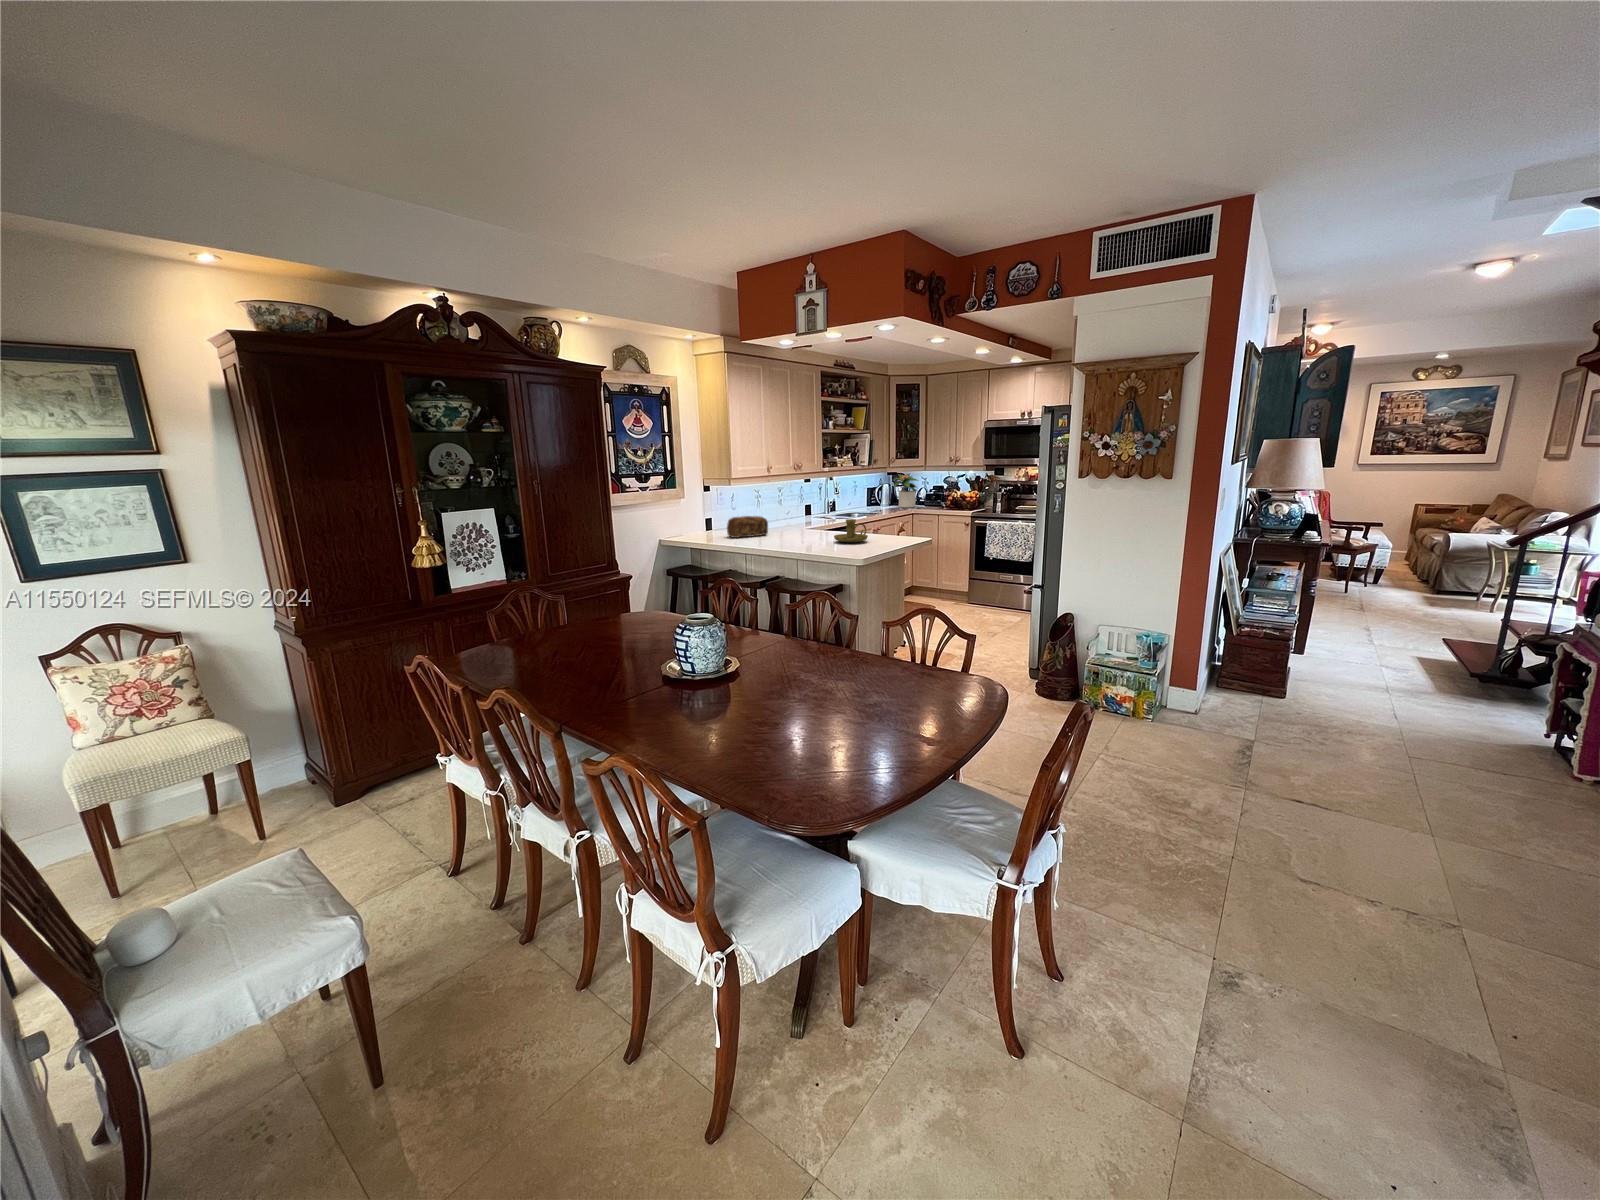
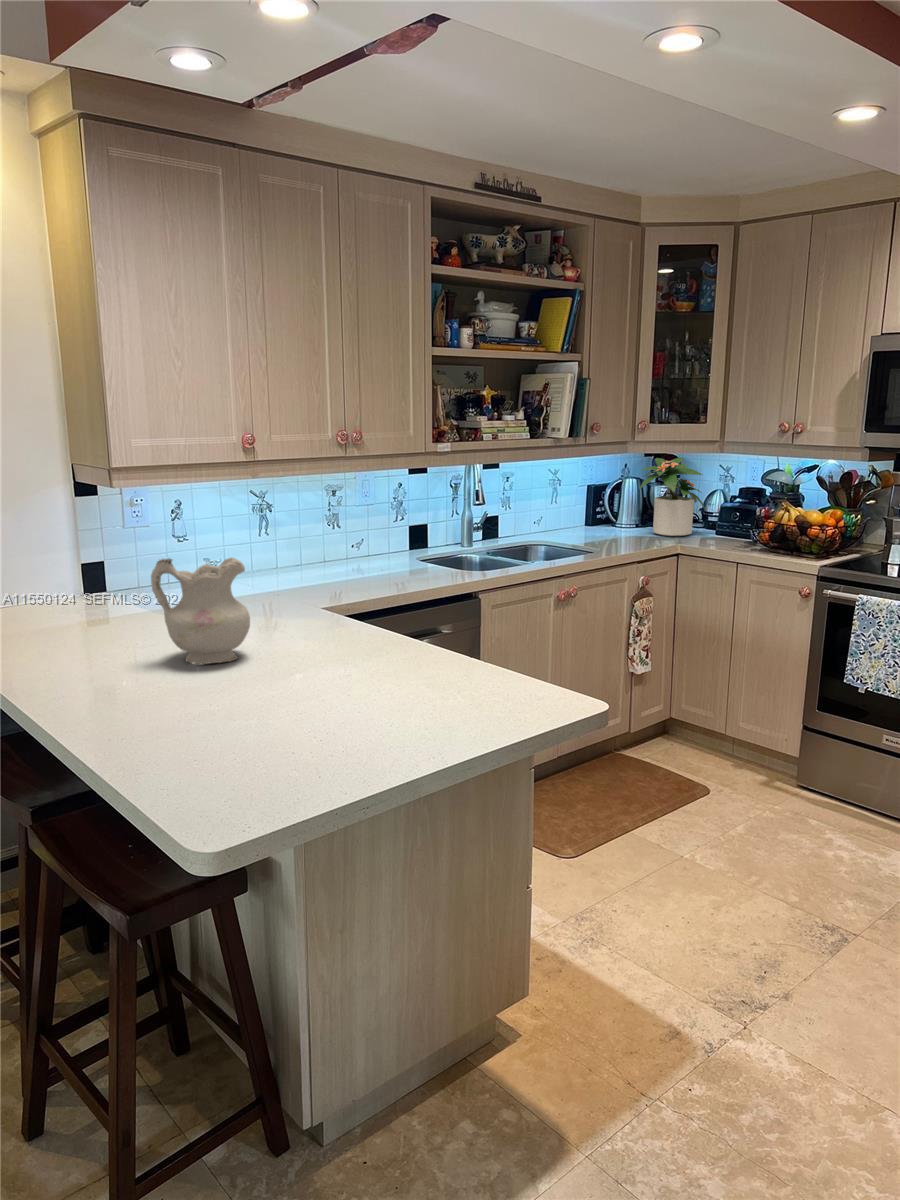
ceramic pitcher: none [780,503,810,538] -> present [151,558,250,664]
bread loaf: present [727,516,768,538] -> none [40,579,158,646]
candle holder: present [834,519,868,543] -> none [252,635,384,723]

